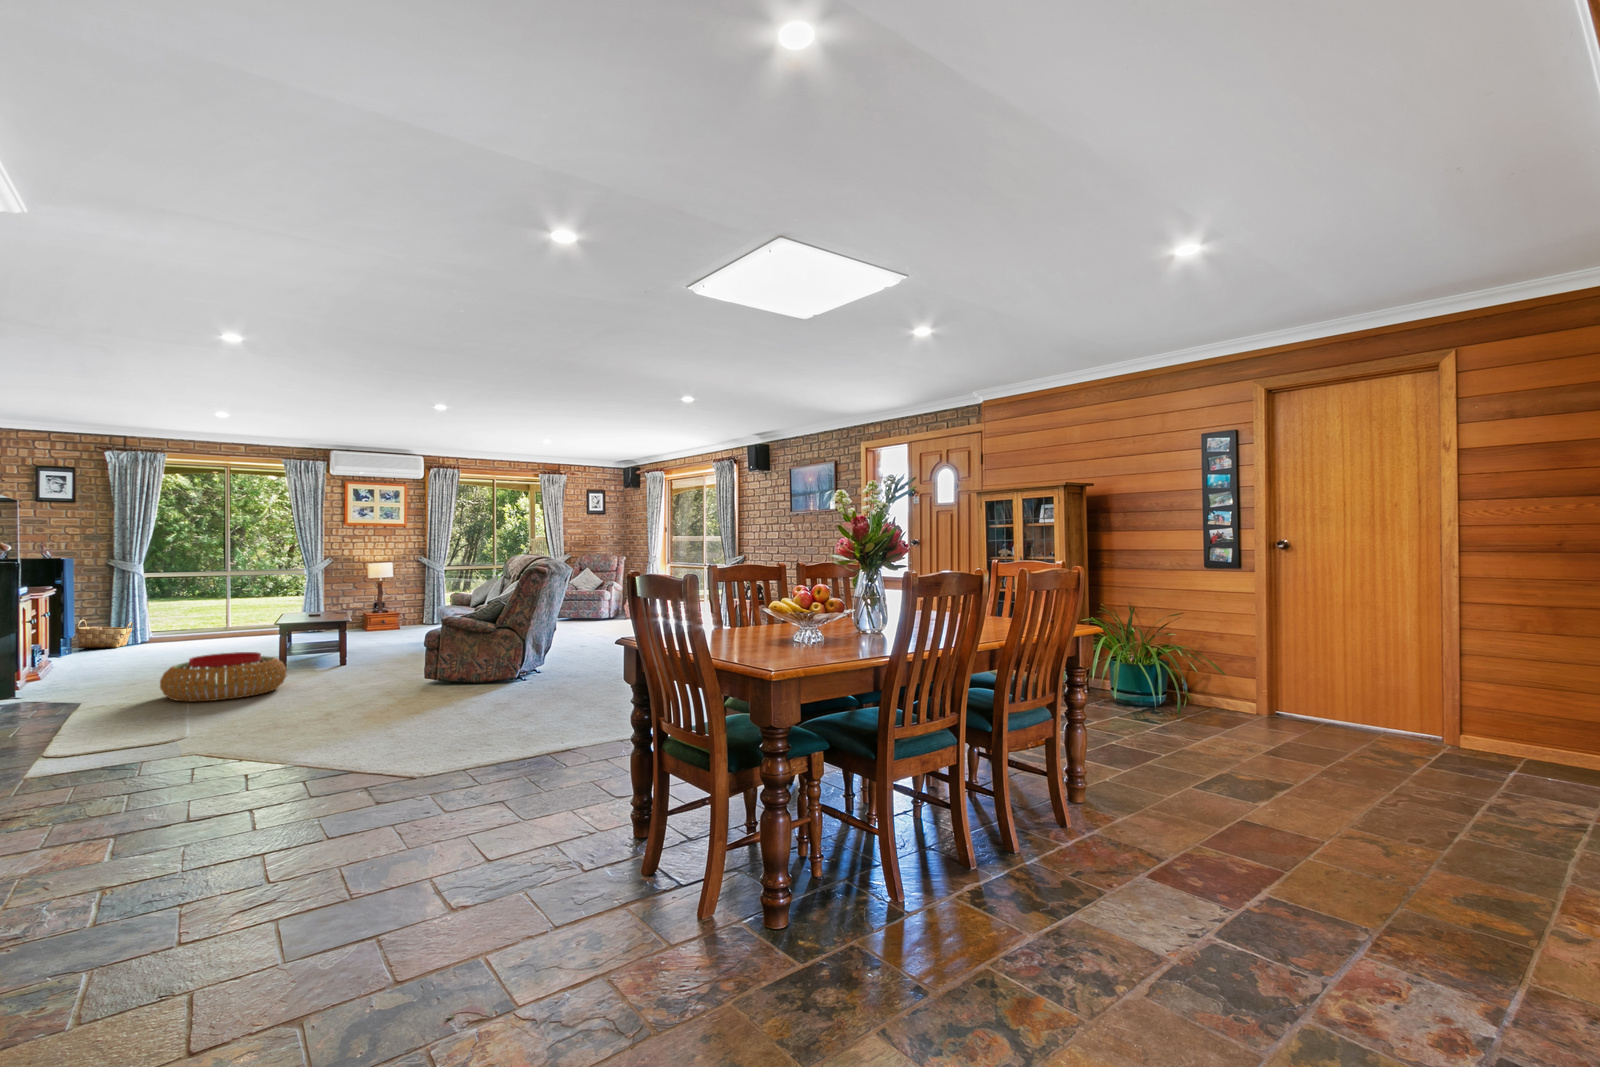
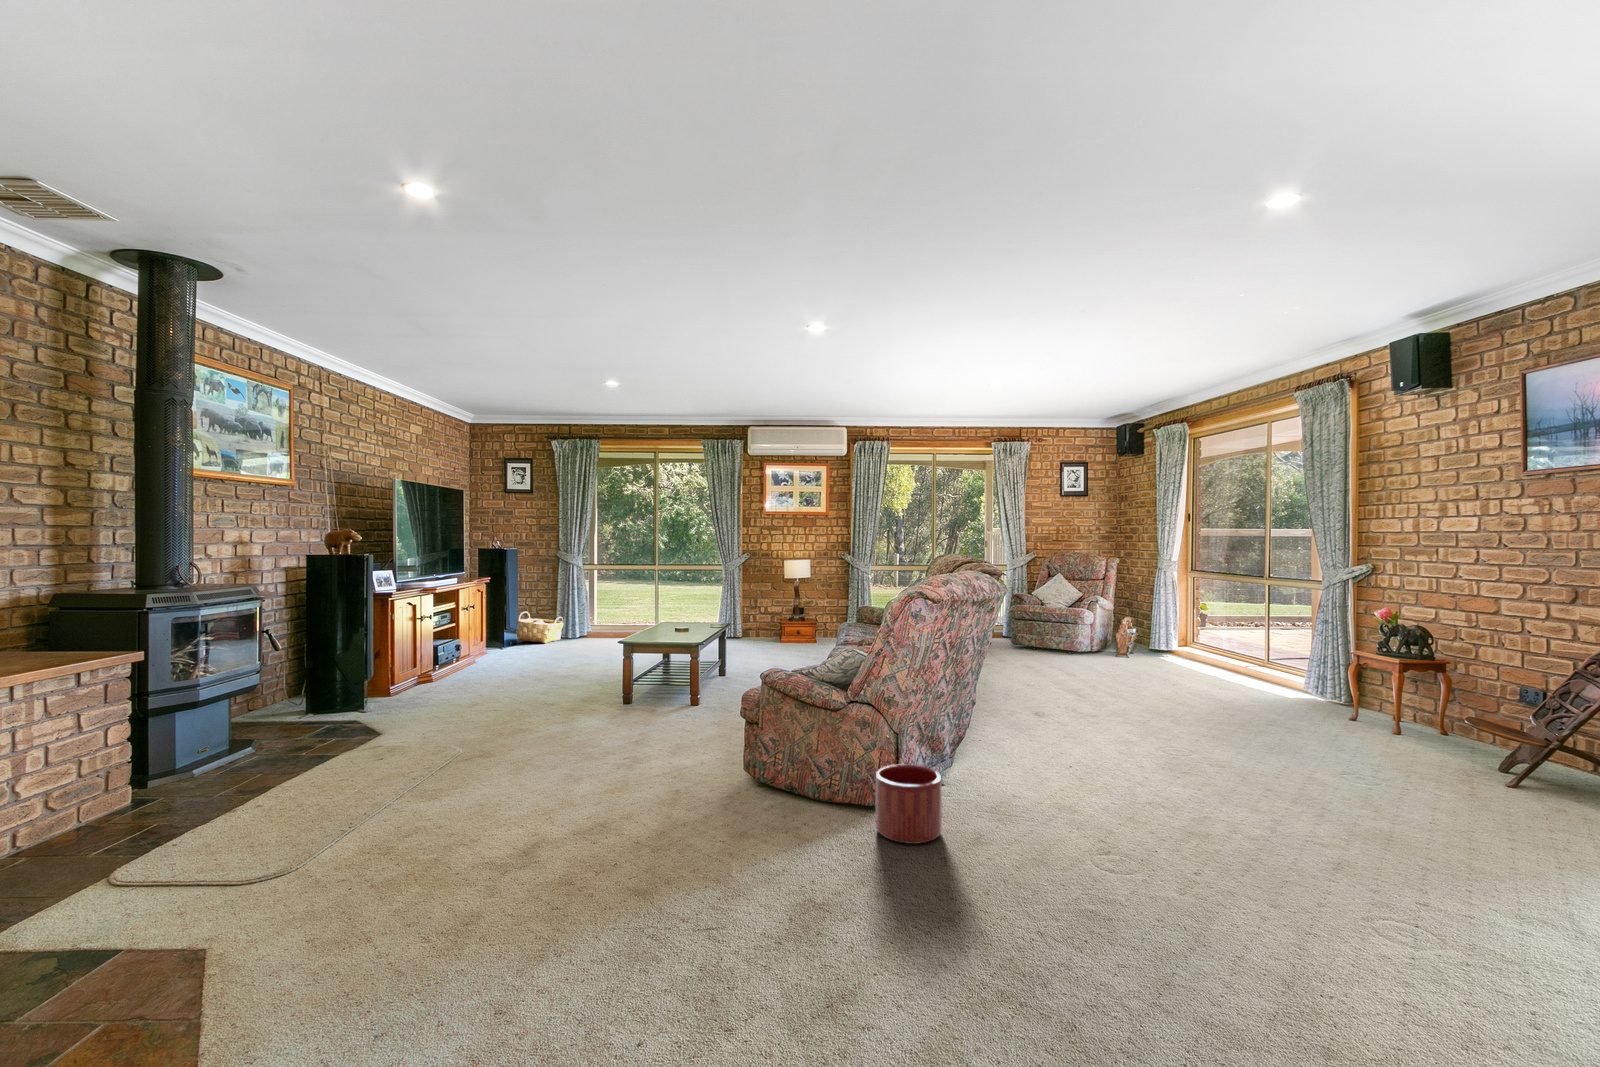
planter: none [529,649,560,680] -> present [876,764,942,844]
pouf: present [160,652,286,701] -> none [369,695,539,781]

